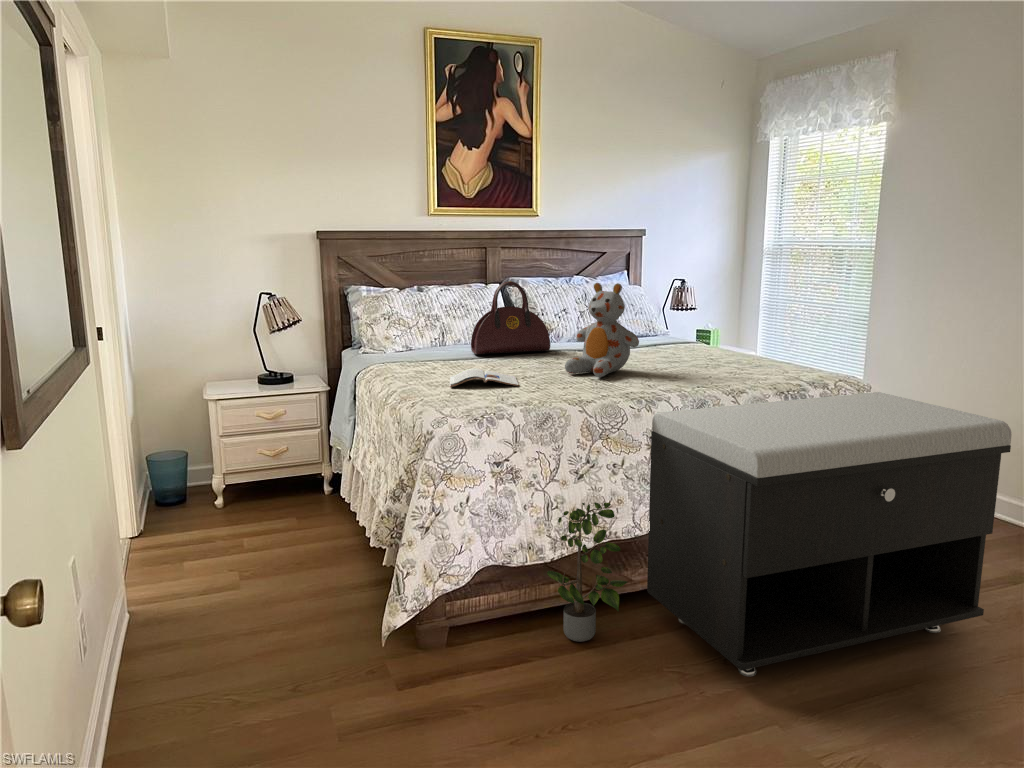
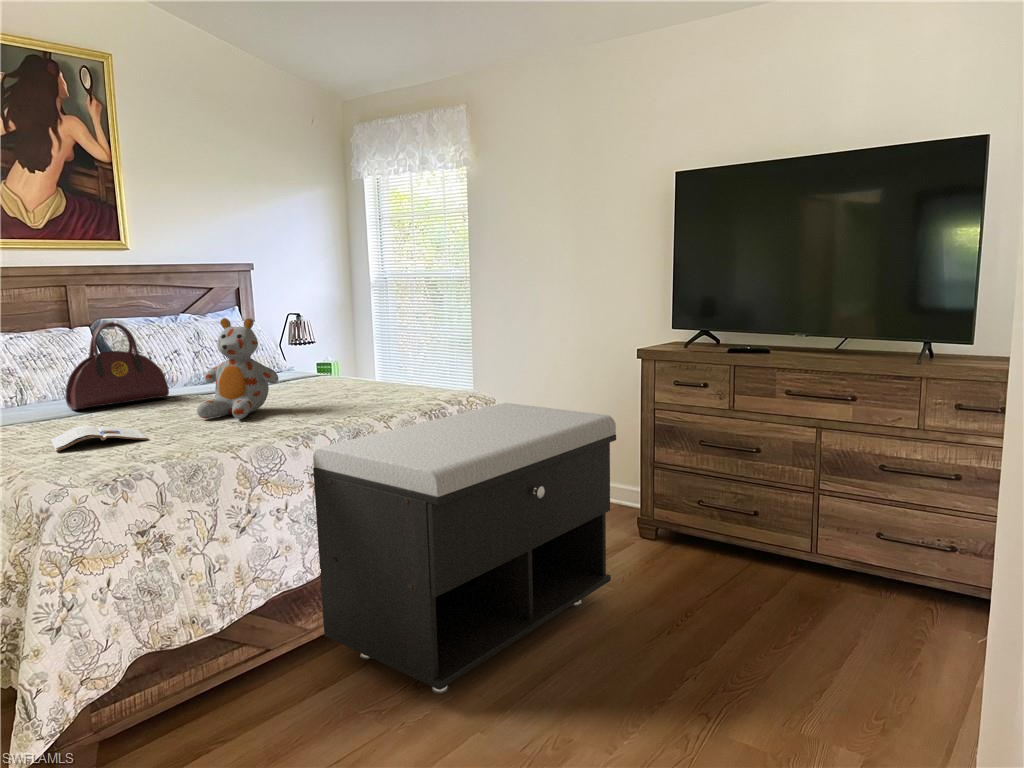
potted plant: present [547,502,627,642] -> none [215,547,309,712]

